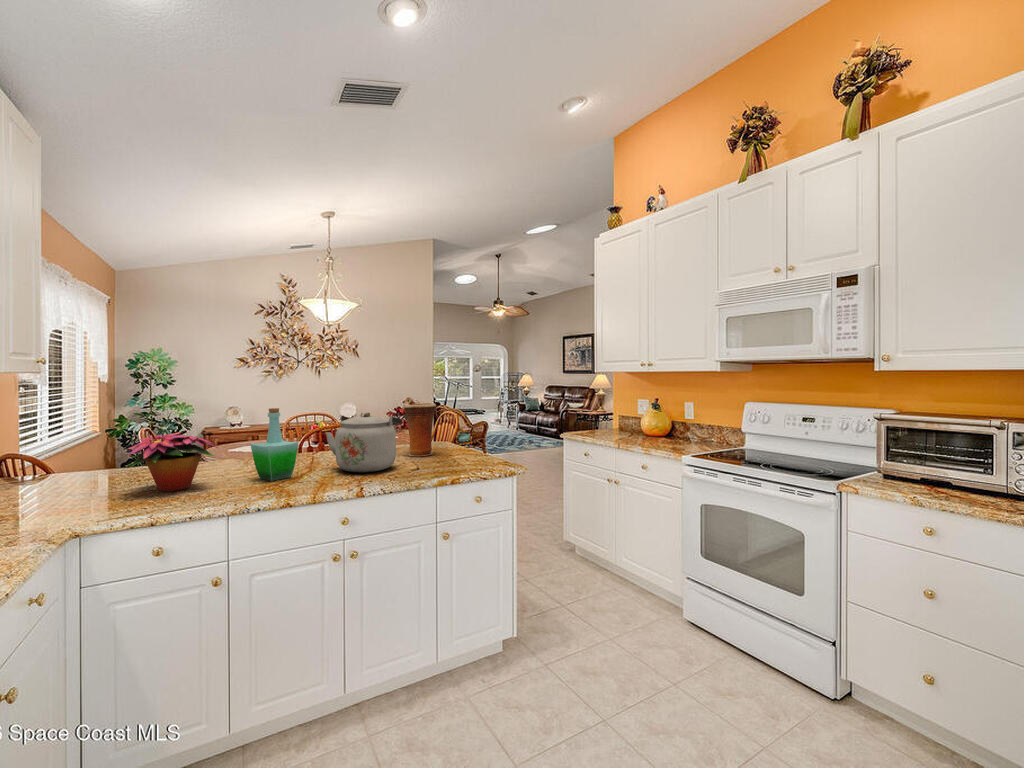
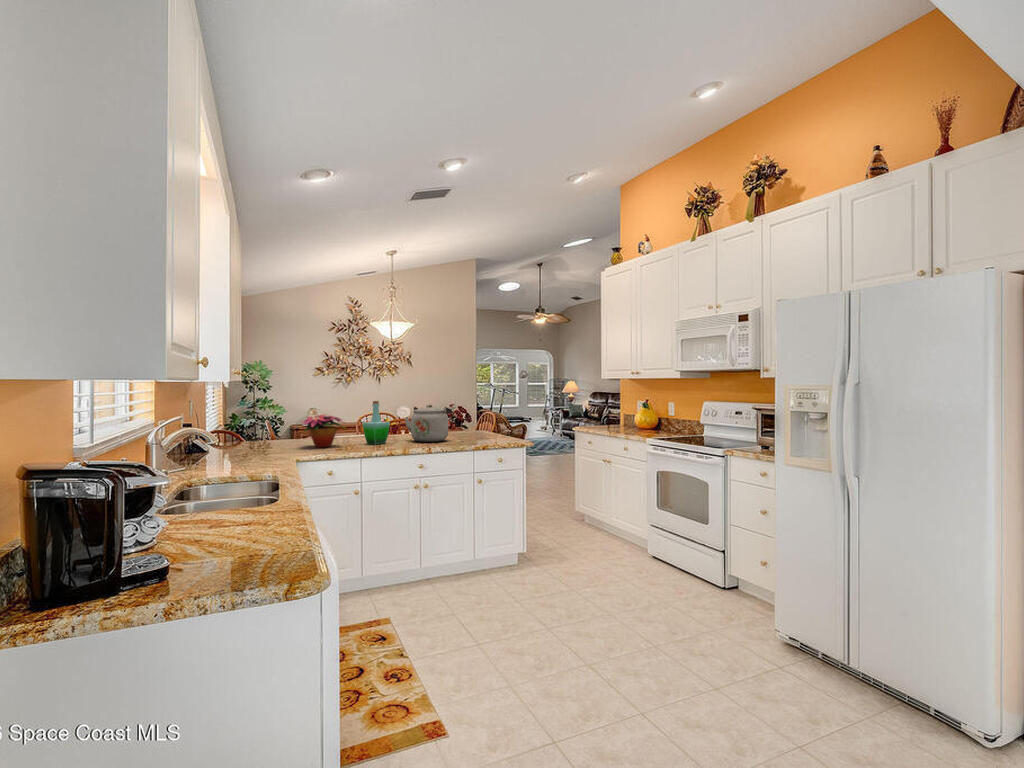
vase: present [404,397,436,456] -> none [453,395,475,436]

